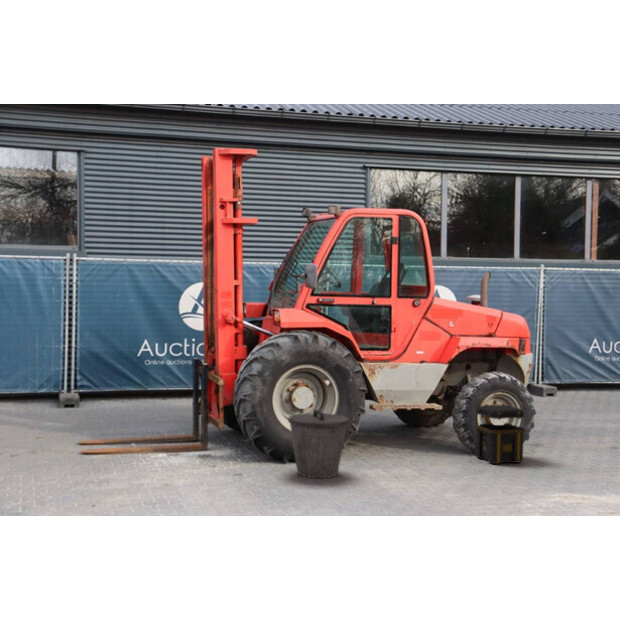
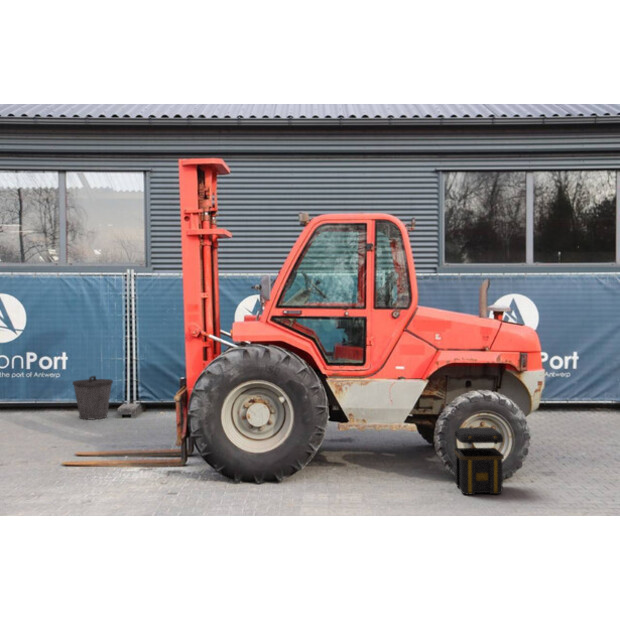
trash can: present [288,409,348,478] -> present [73,376,113,419]

